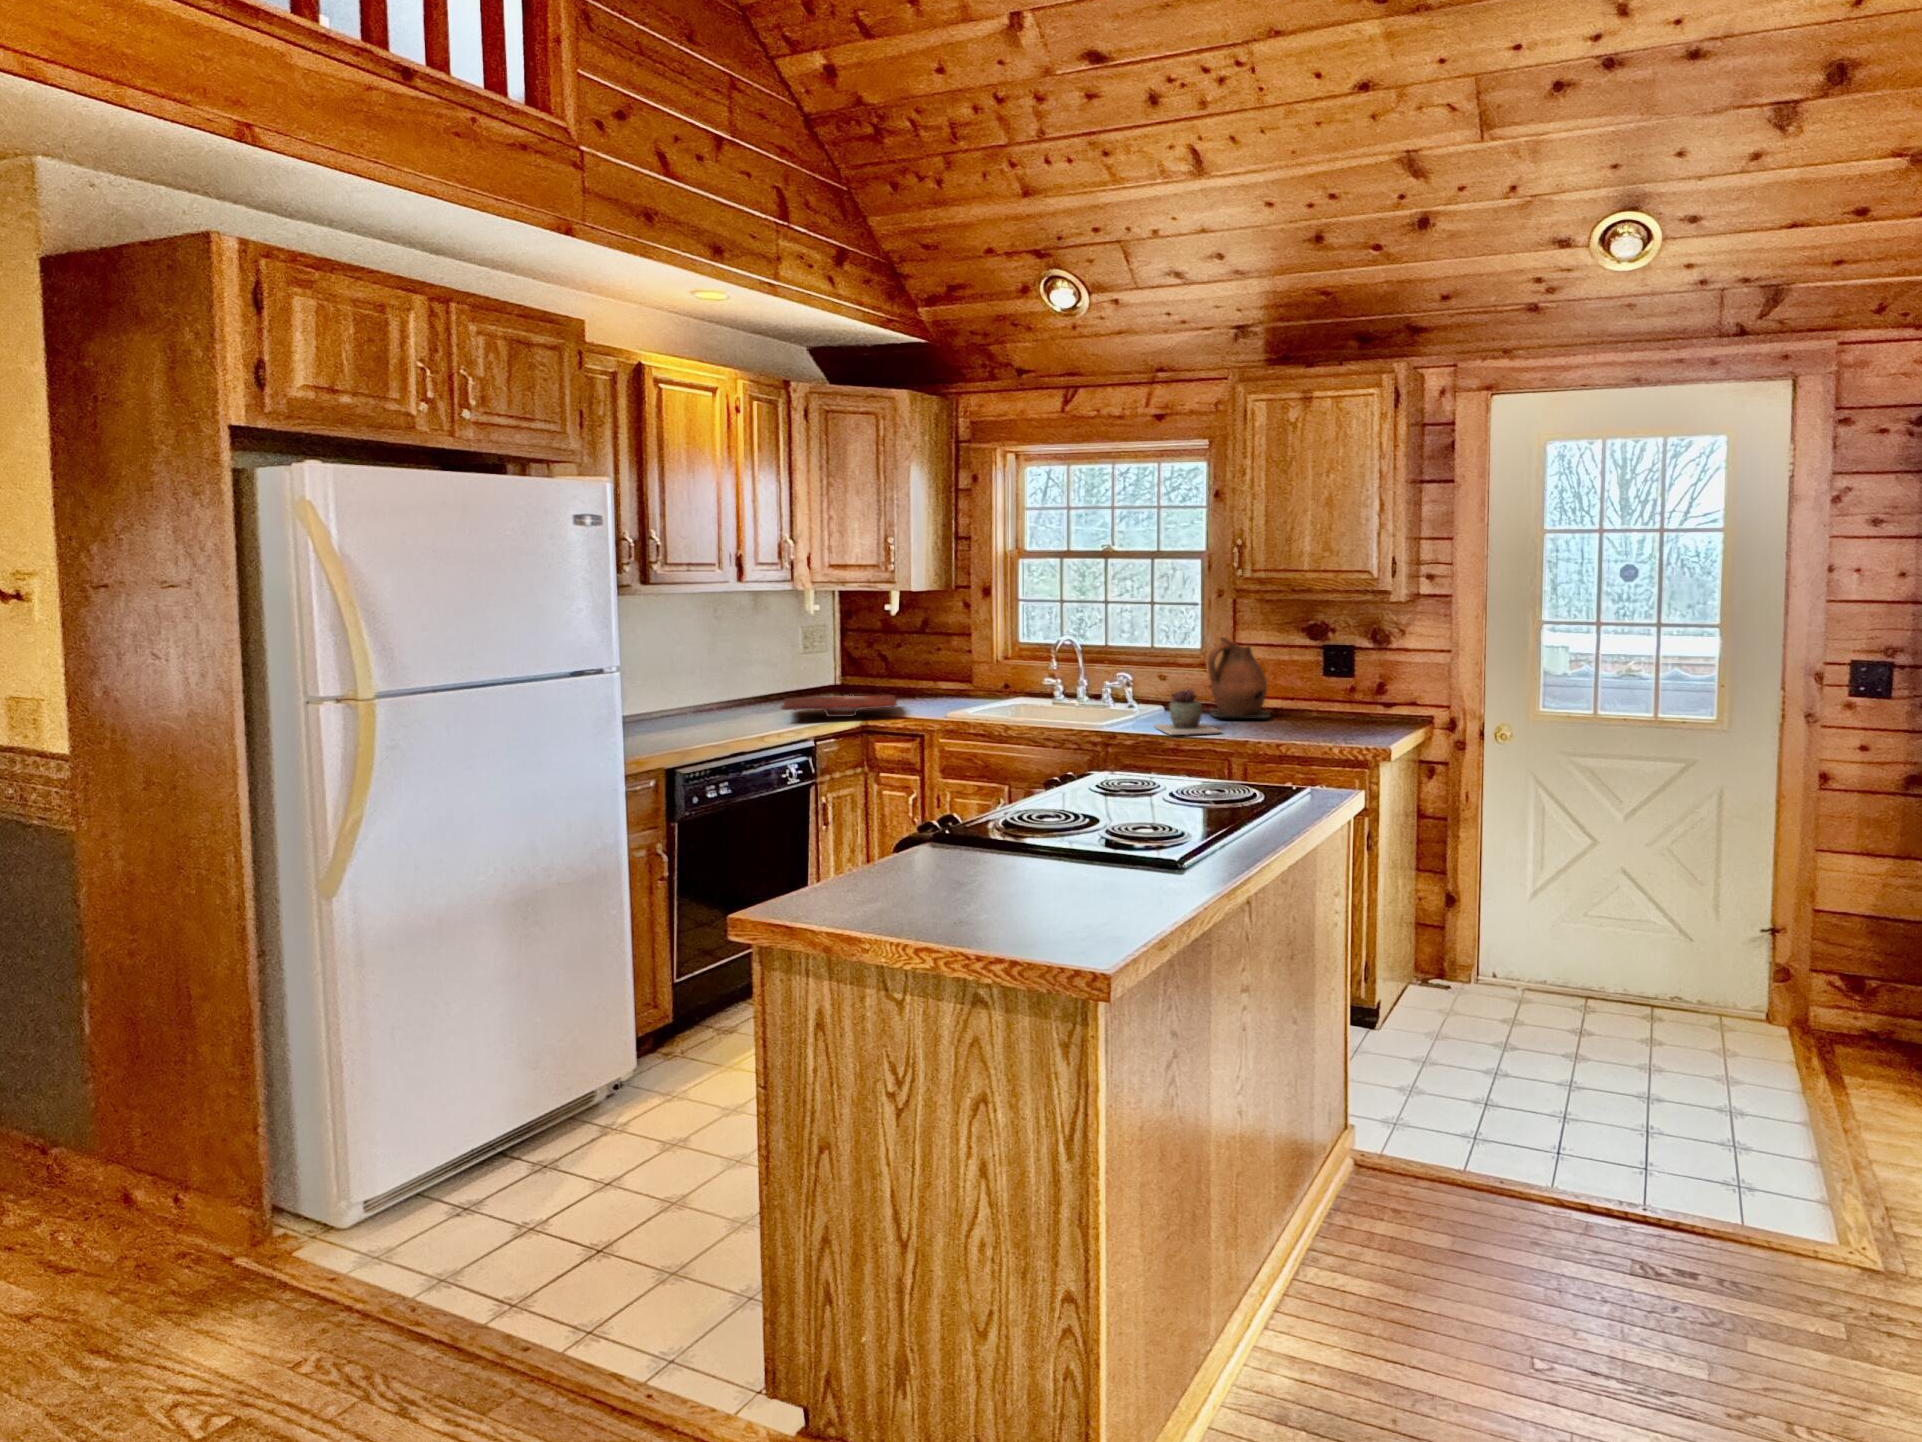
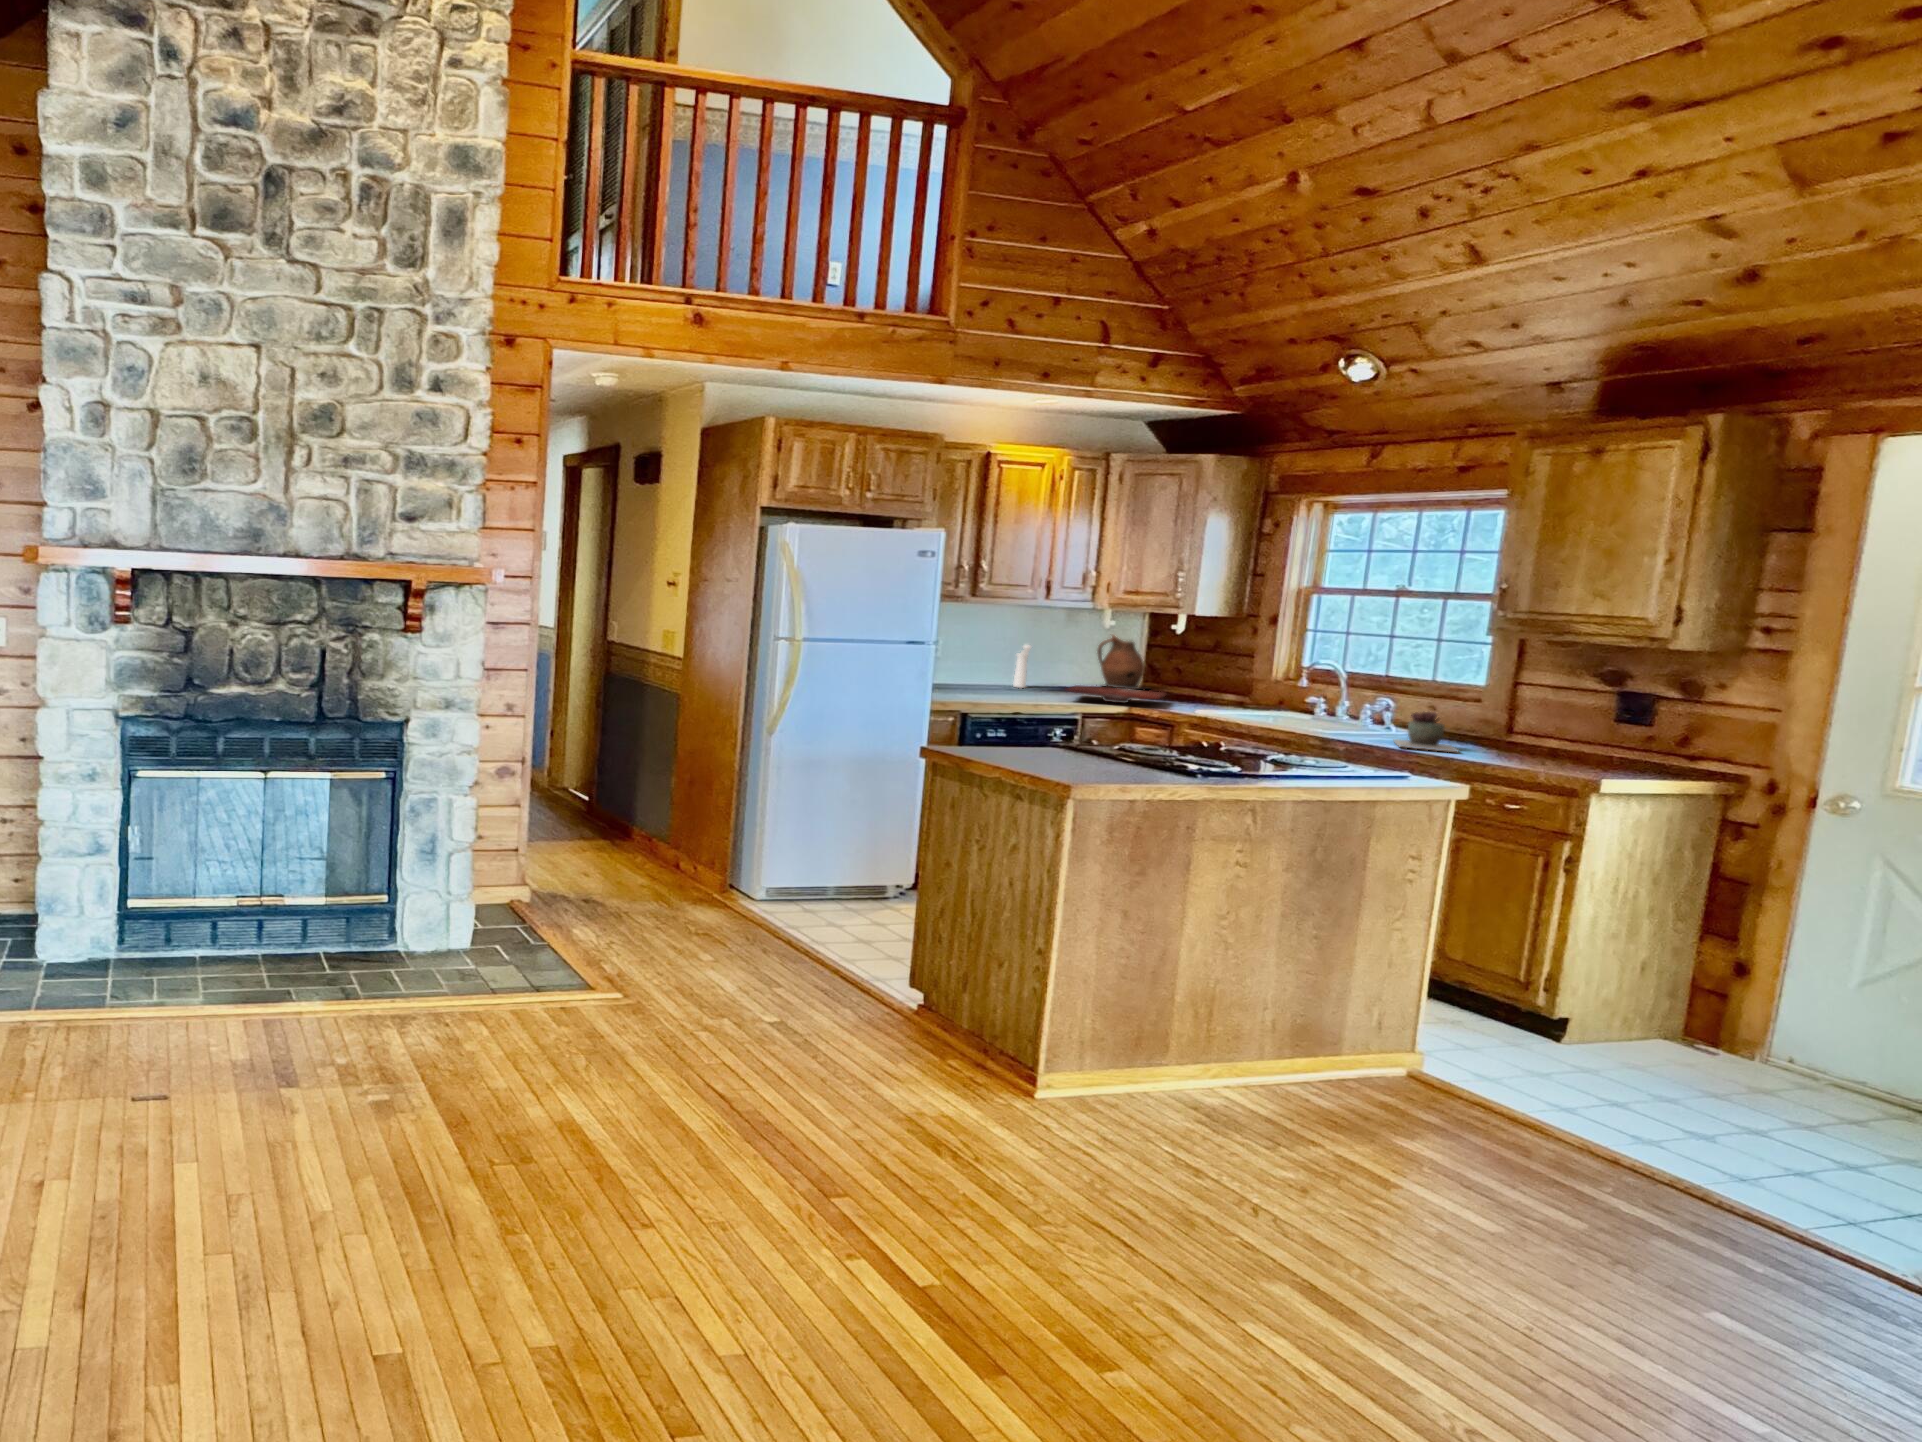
ceramic pitcher: present [1208,637,1270,718] -> present [1096,635,1145,689]
pepper mill: none [698,647,716,710] -> present [1013,645,1031,688]

